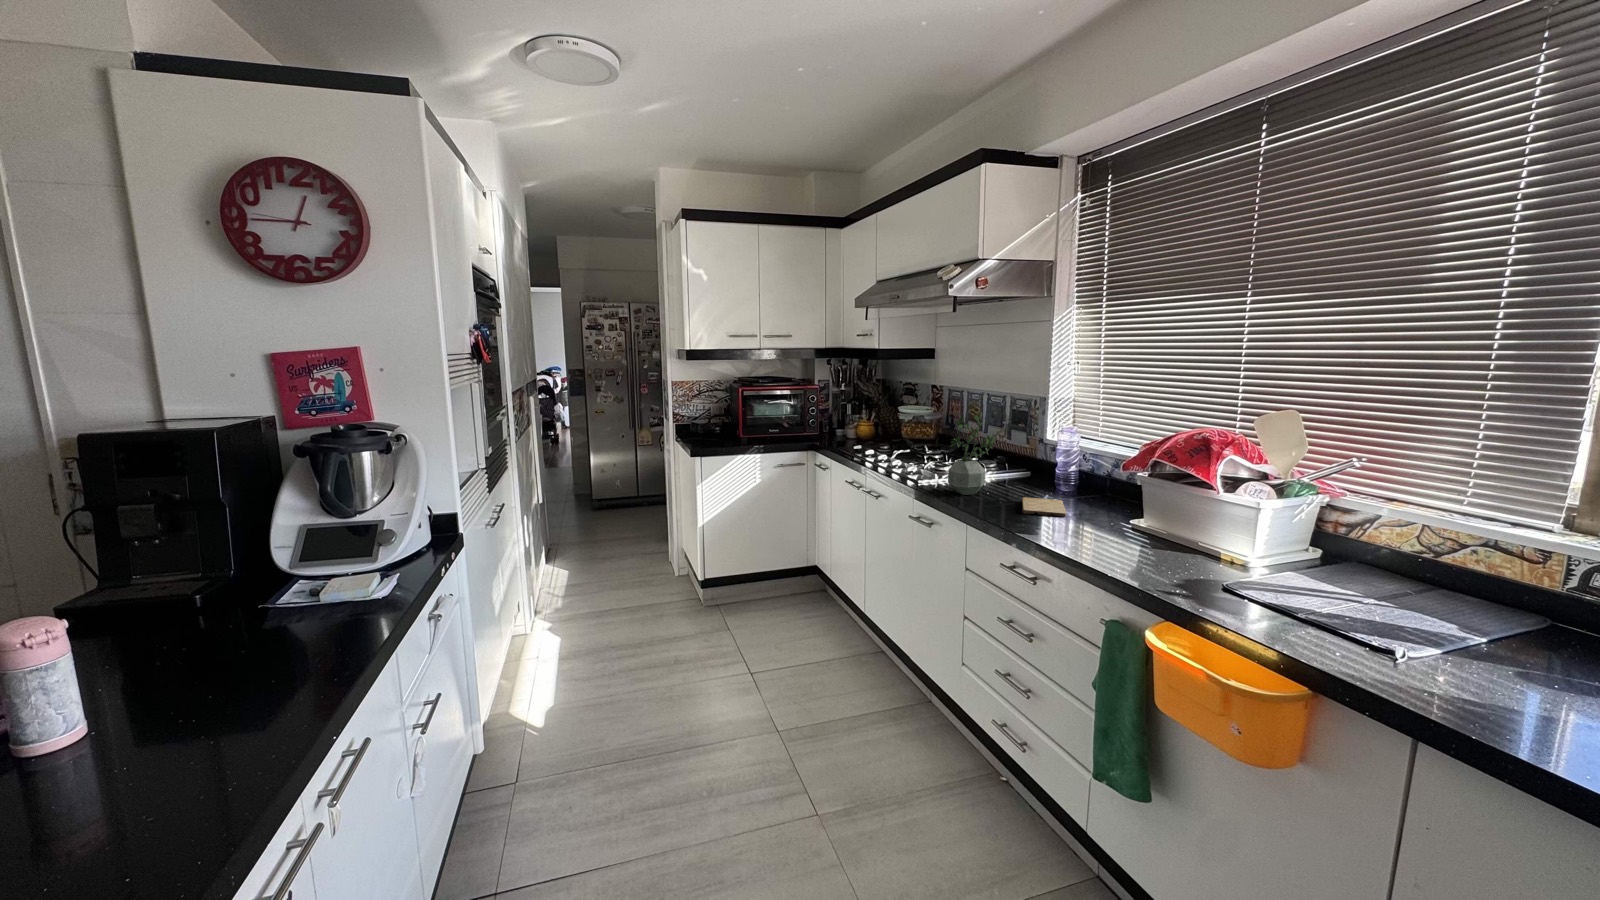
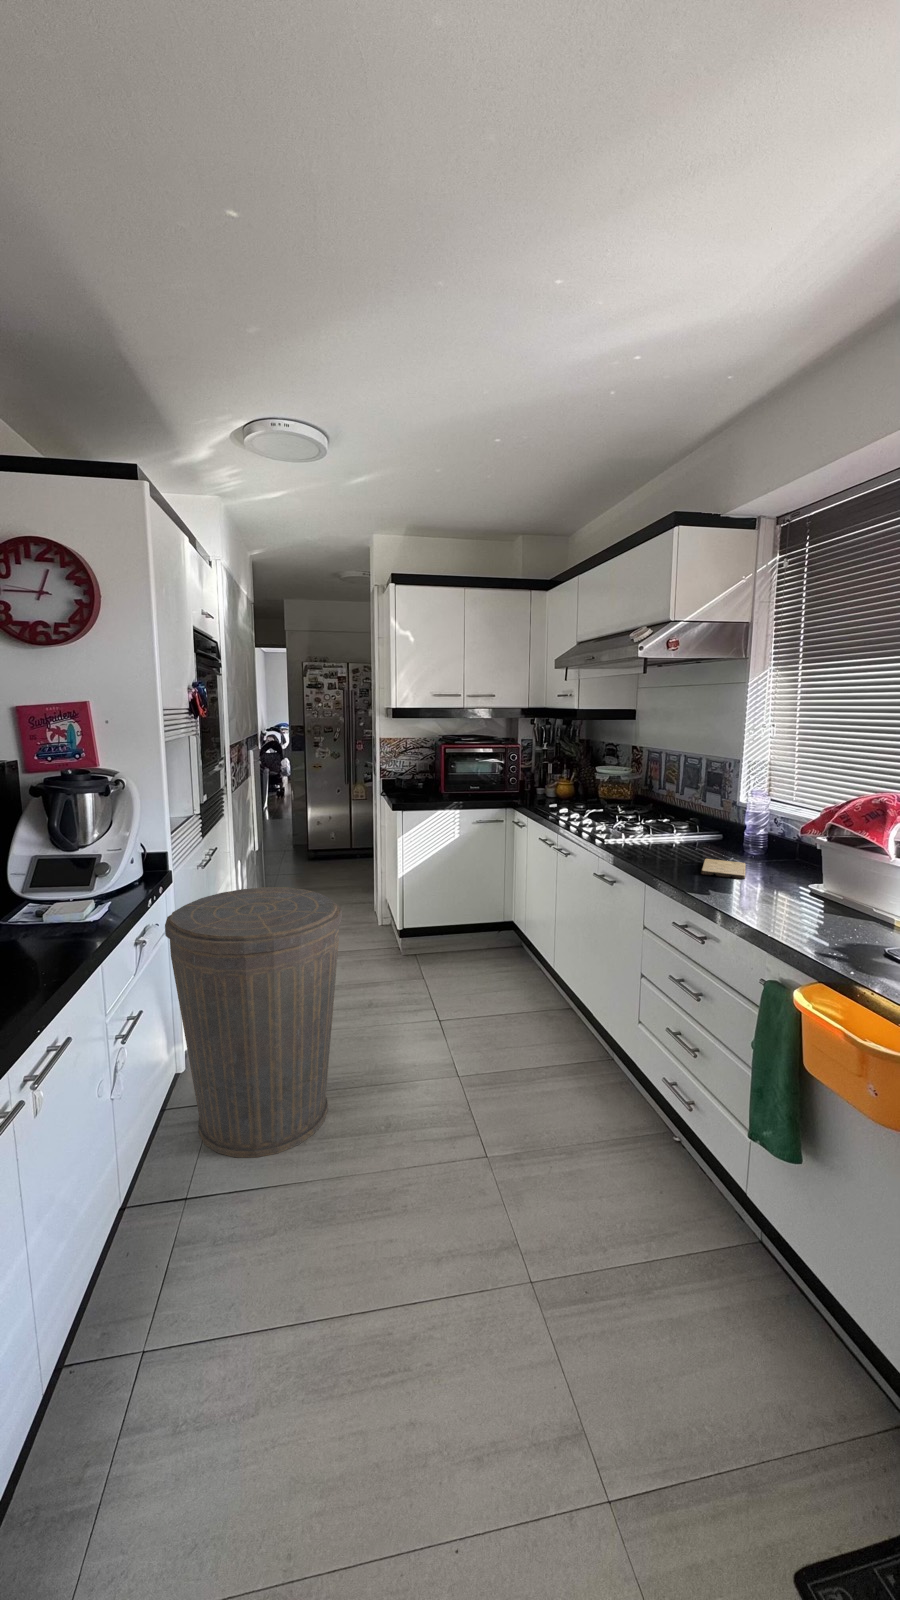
potted plant: present [948,412,995,495] -> none [632,772,681,854]
trash can: none [459,545,655,842] -> present [165,887,342,1157]

